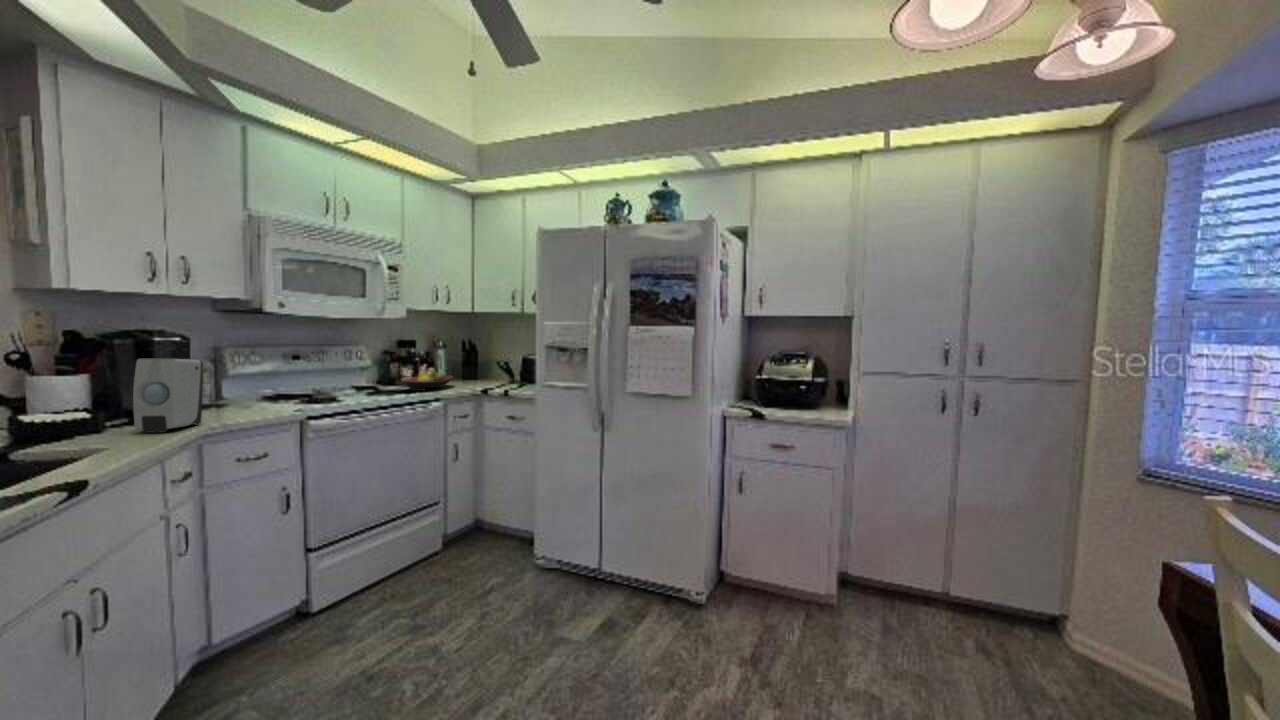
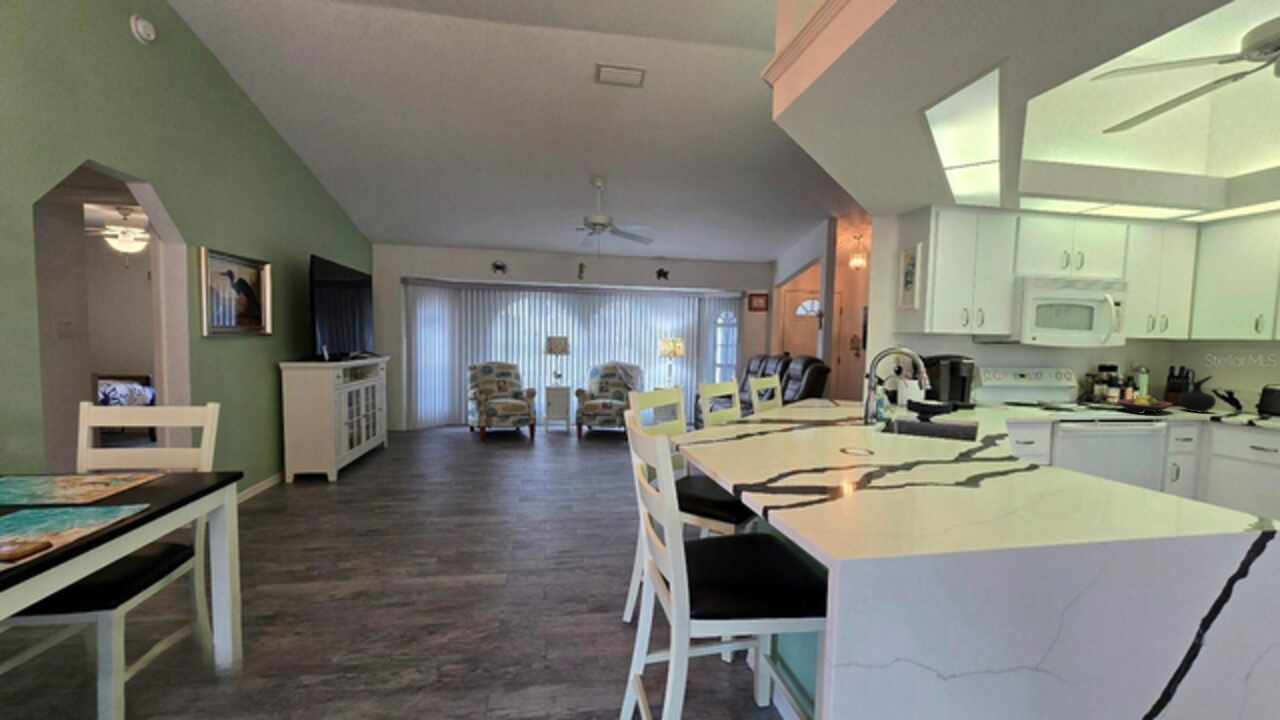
ceramic jug: none [462,340,489,383] -> present [1178,369,1216,413]
soap dispenser: present [133,359,203,433] -> none [969,376,1002,421]

